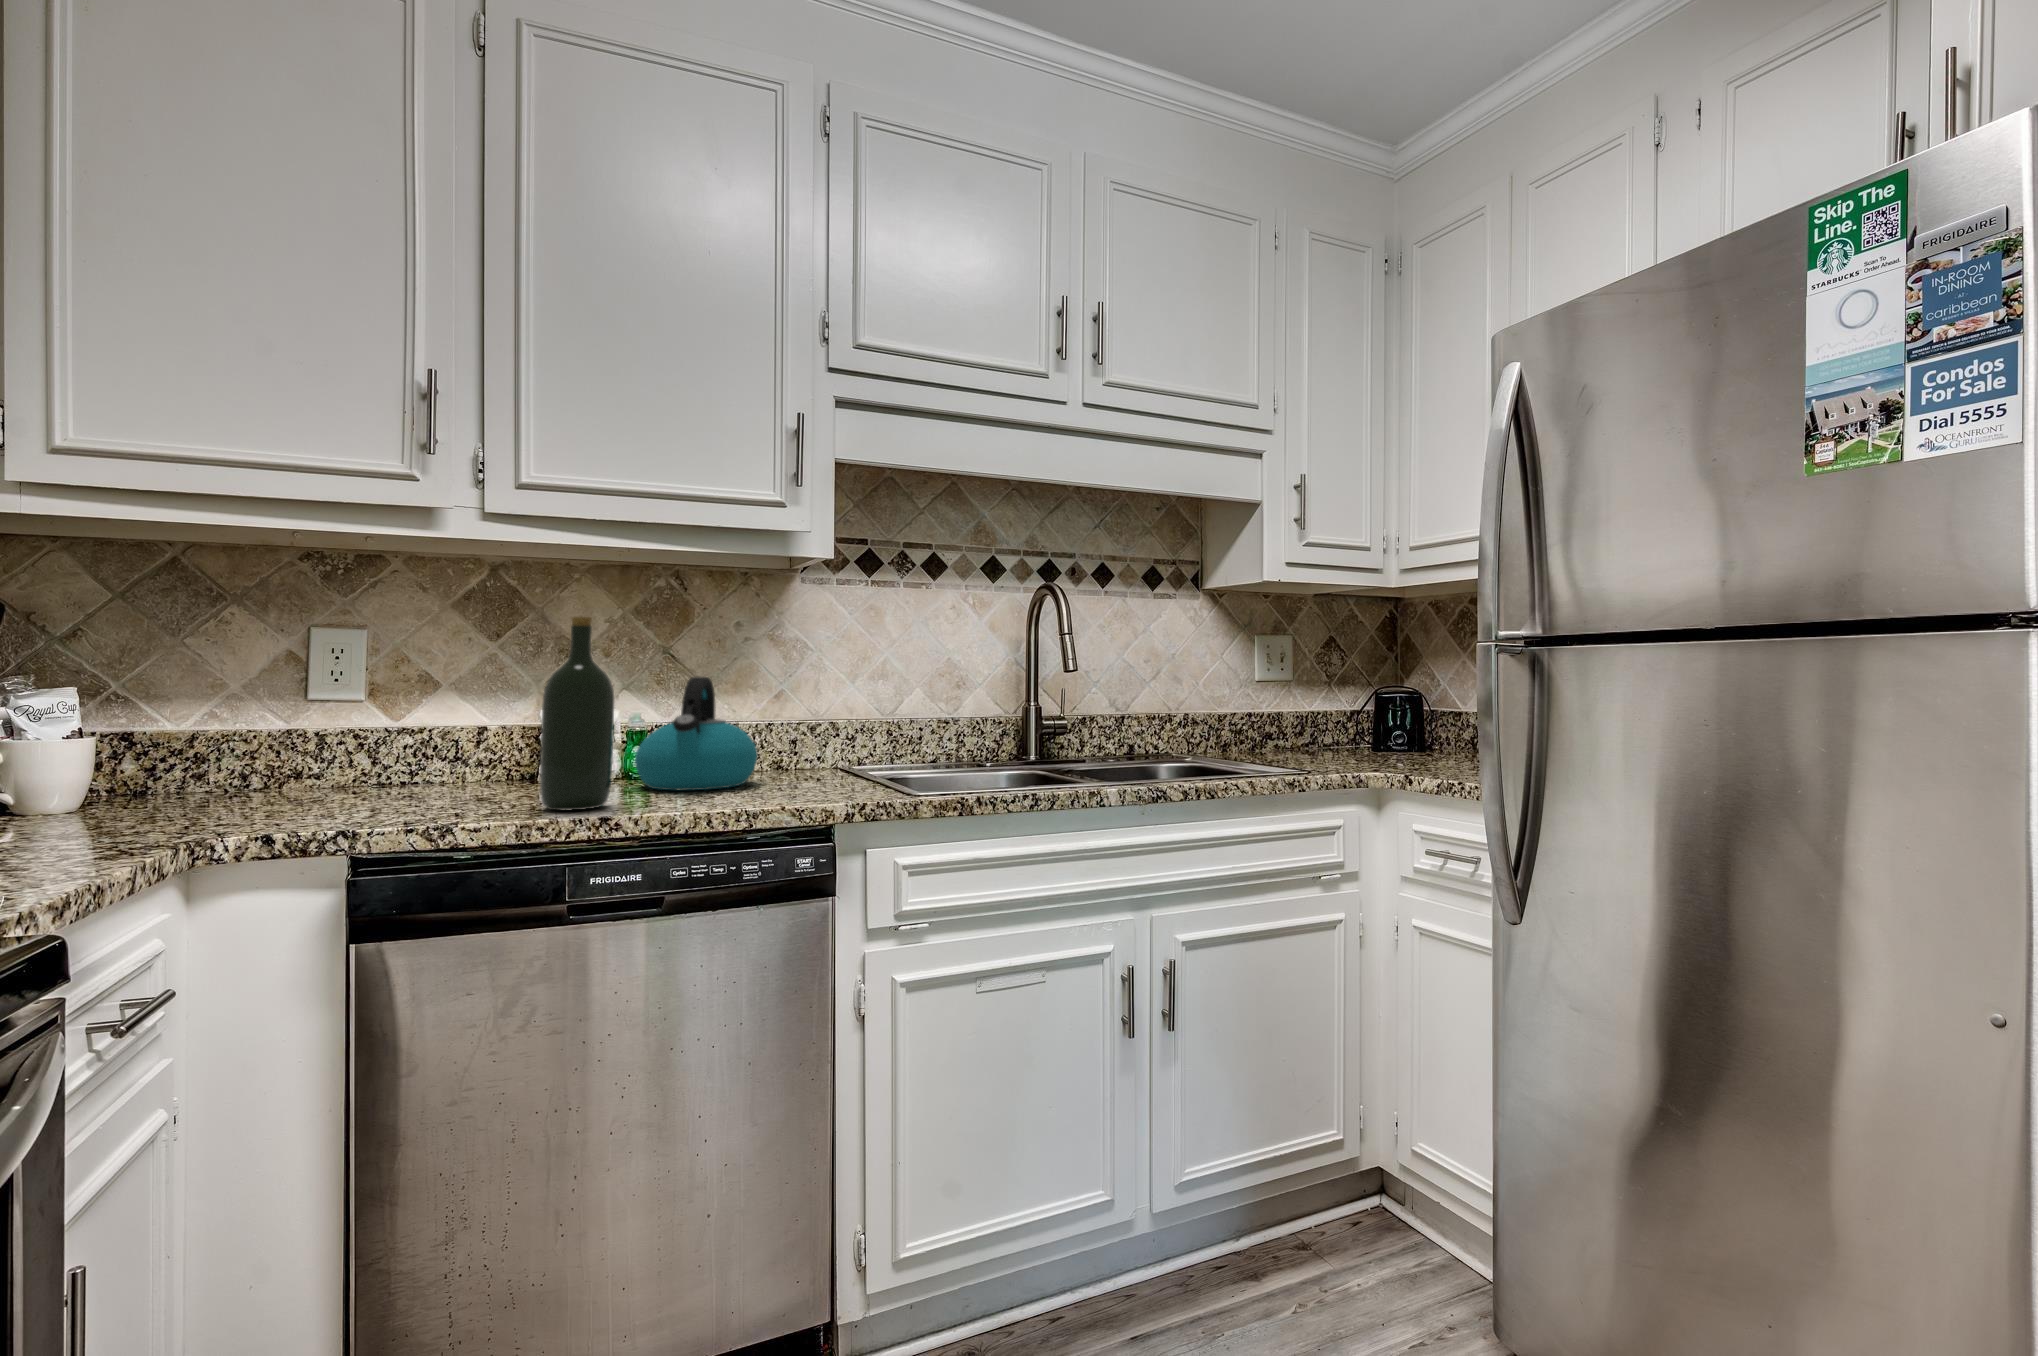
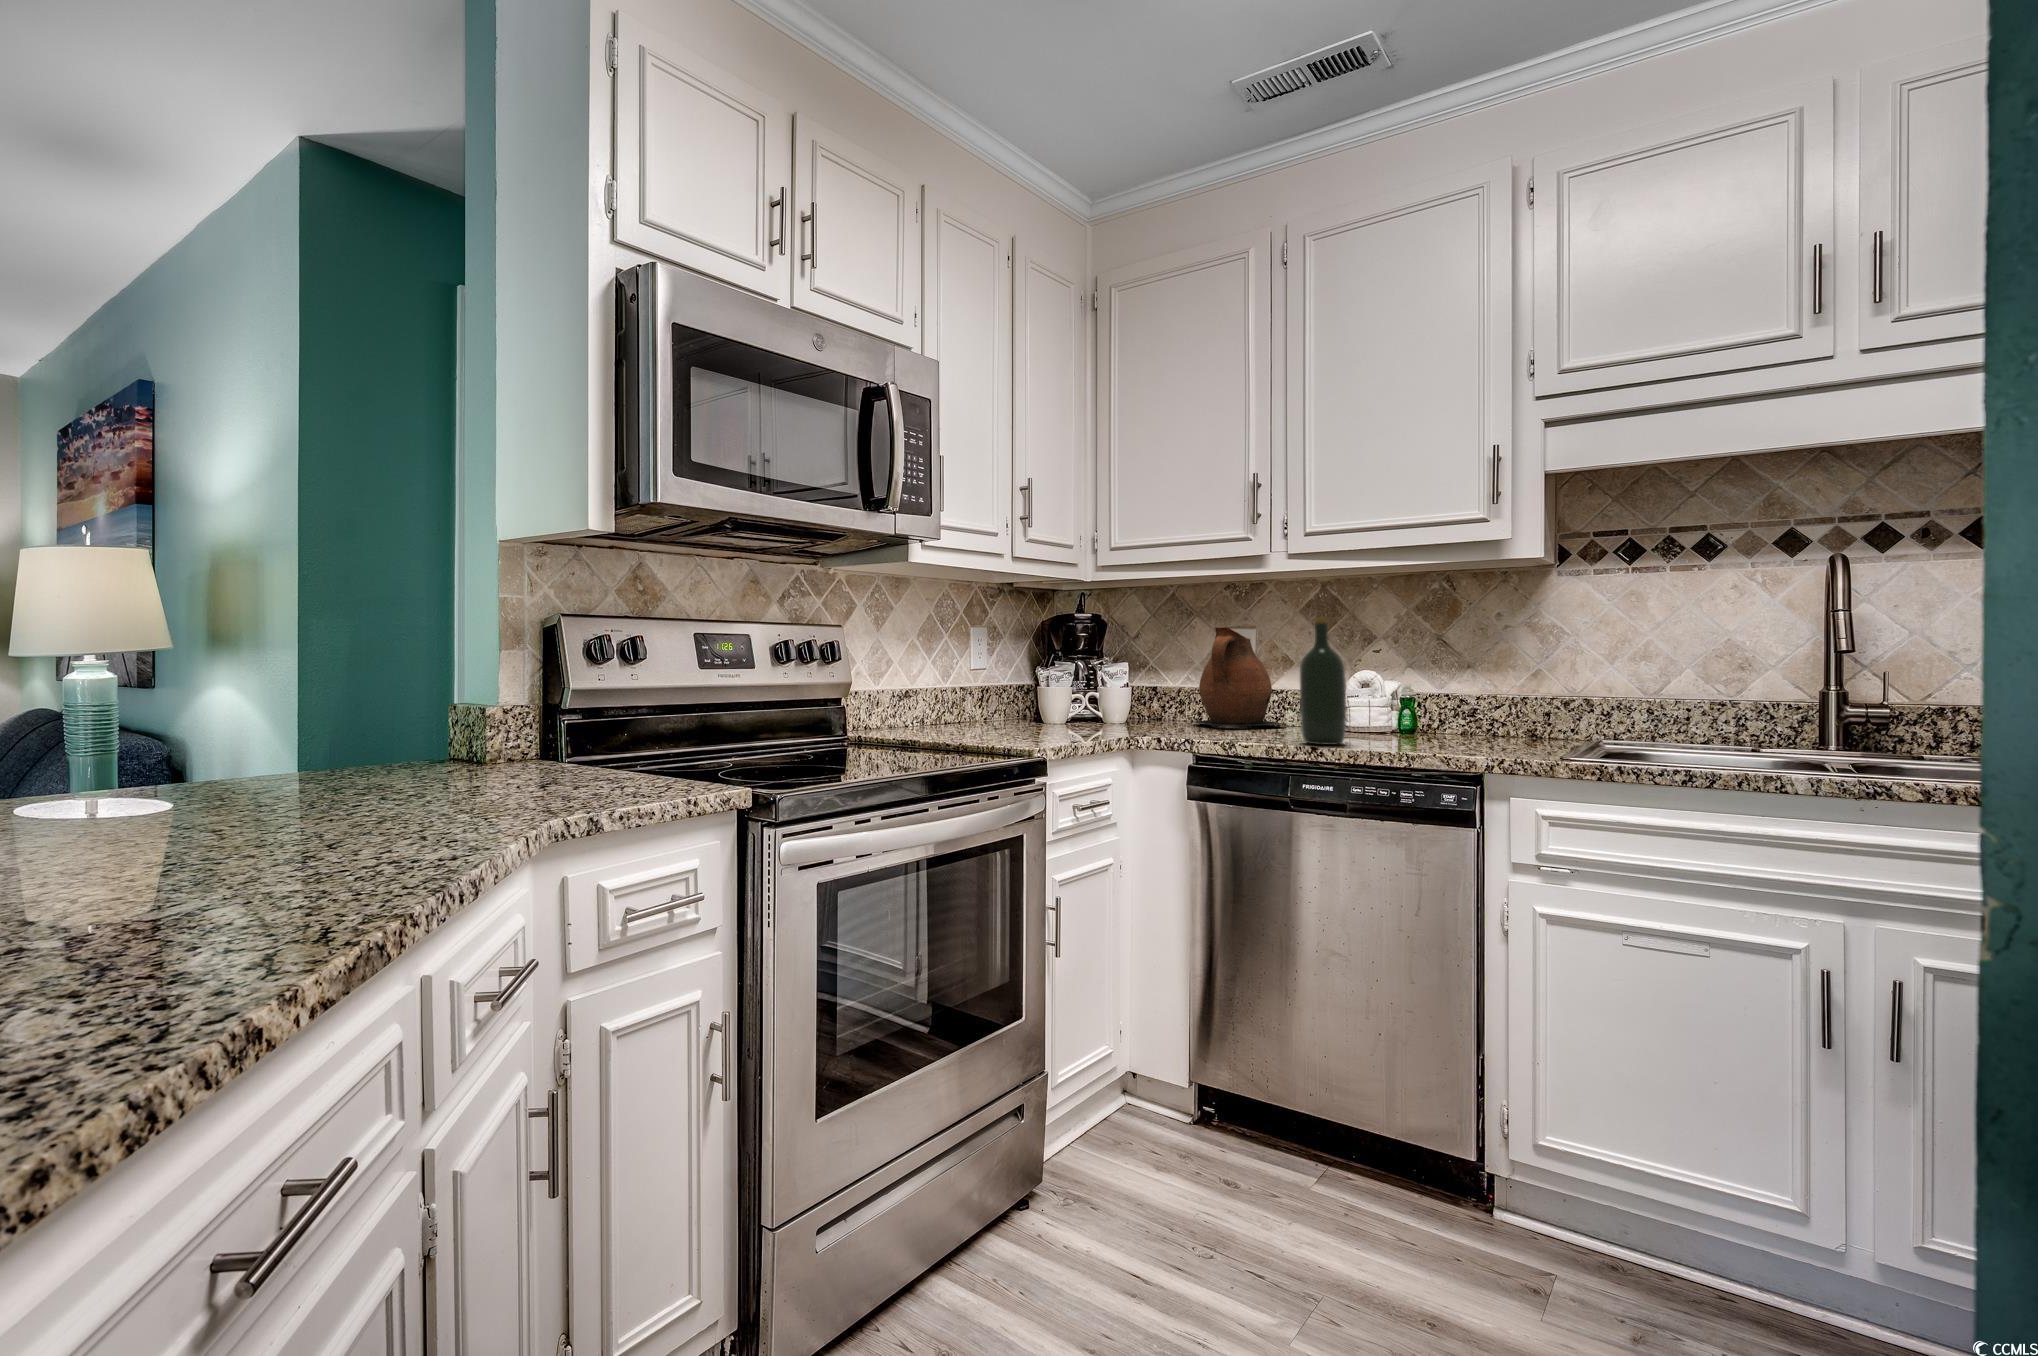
ceramic pitcher: none [234,626,431,797] -> present [1195,627,1286,726]
kettle: present [635,677,757,790] -> none [1389,658,1486,744]

